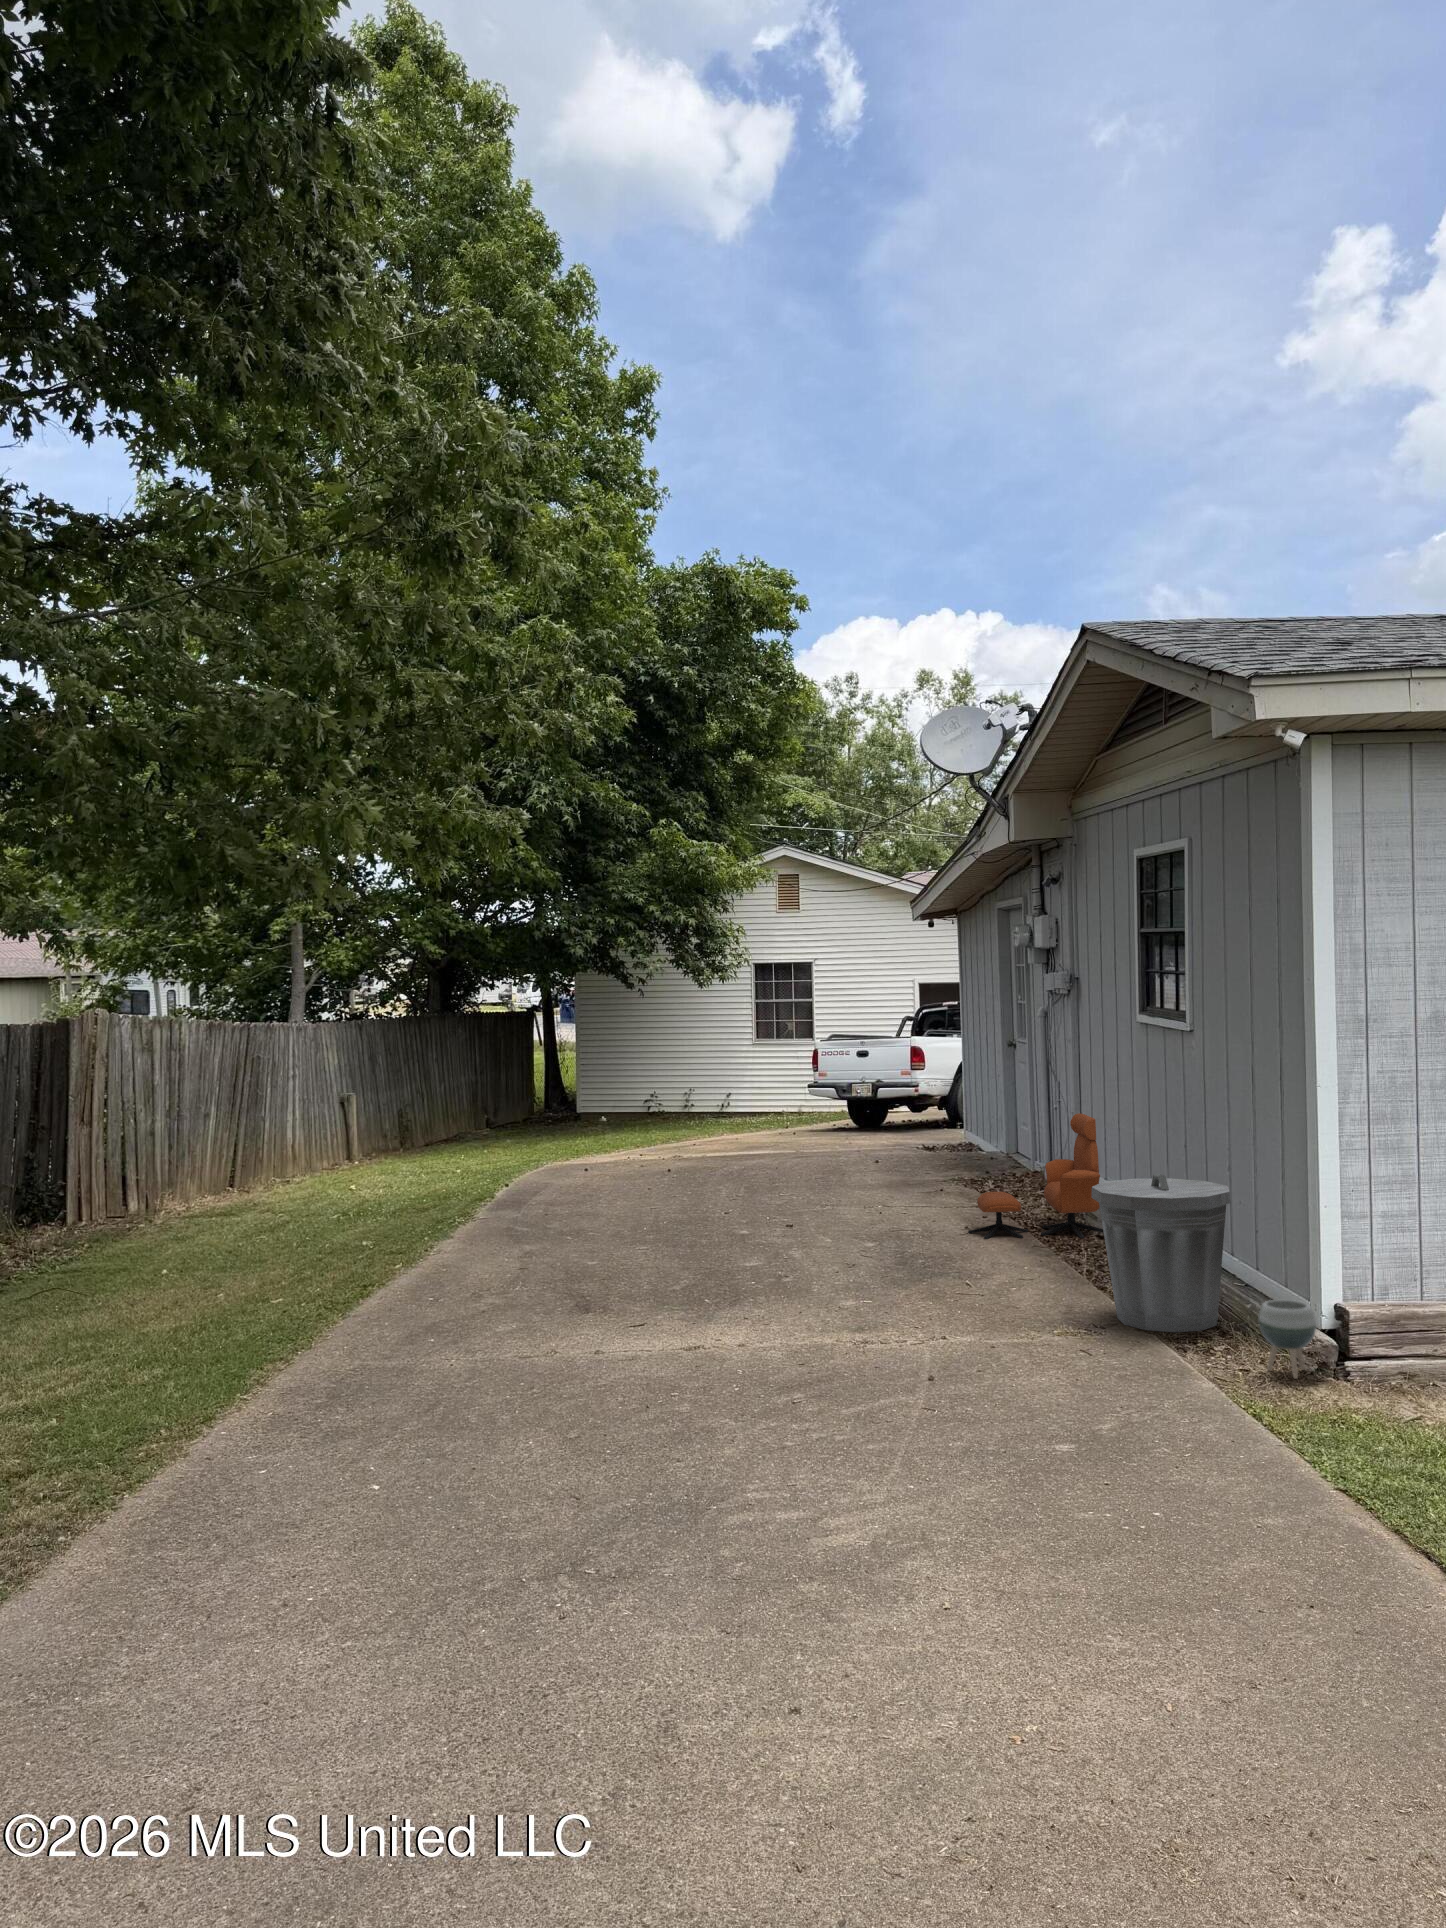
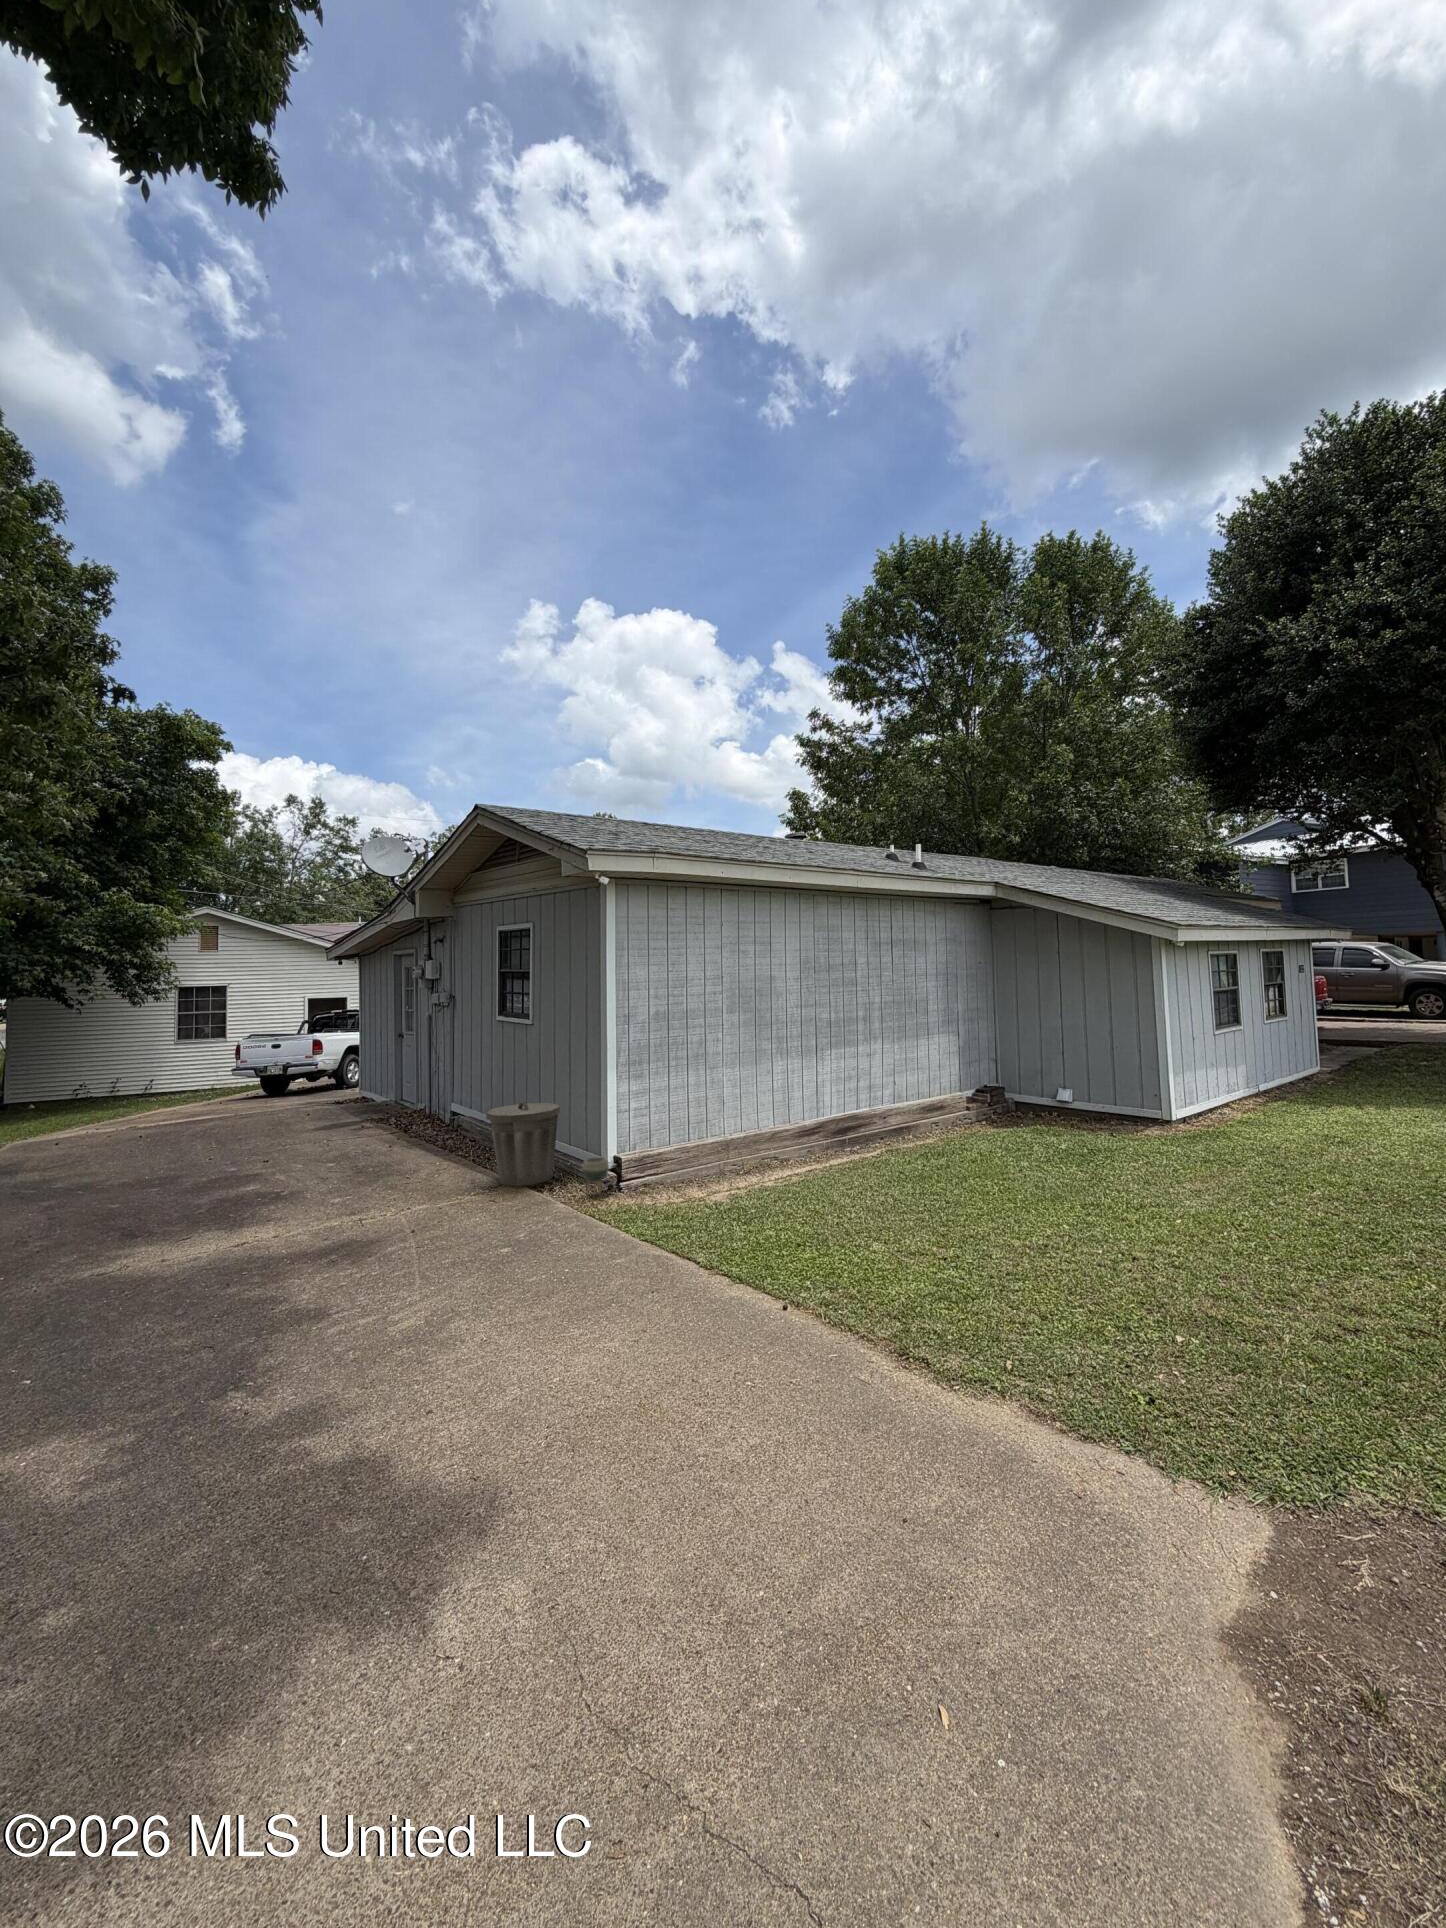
lounge chair: present [968,1113,1104,1239] -> none [389,1073,474,1152]

